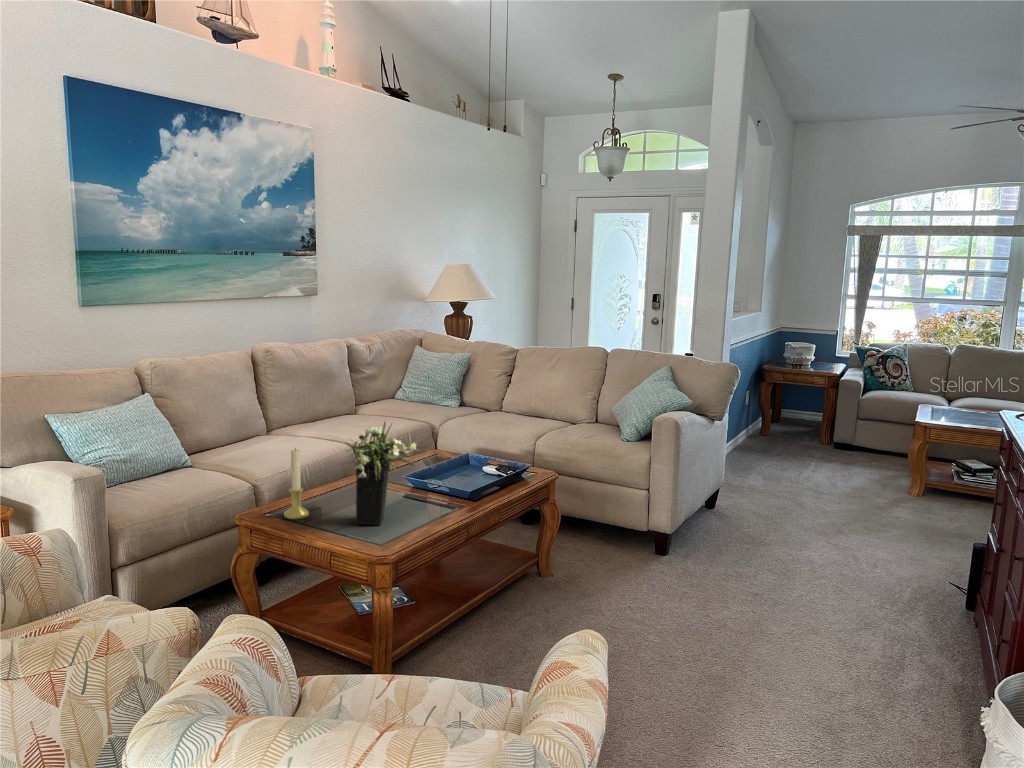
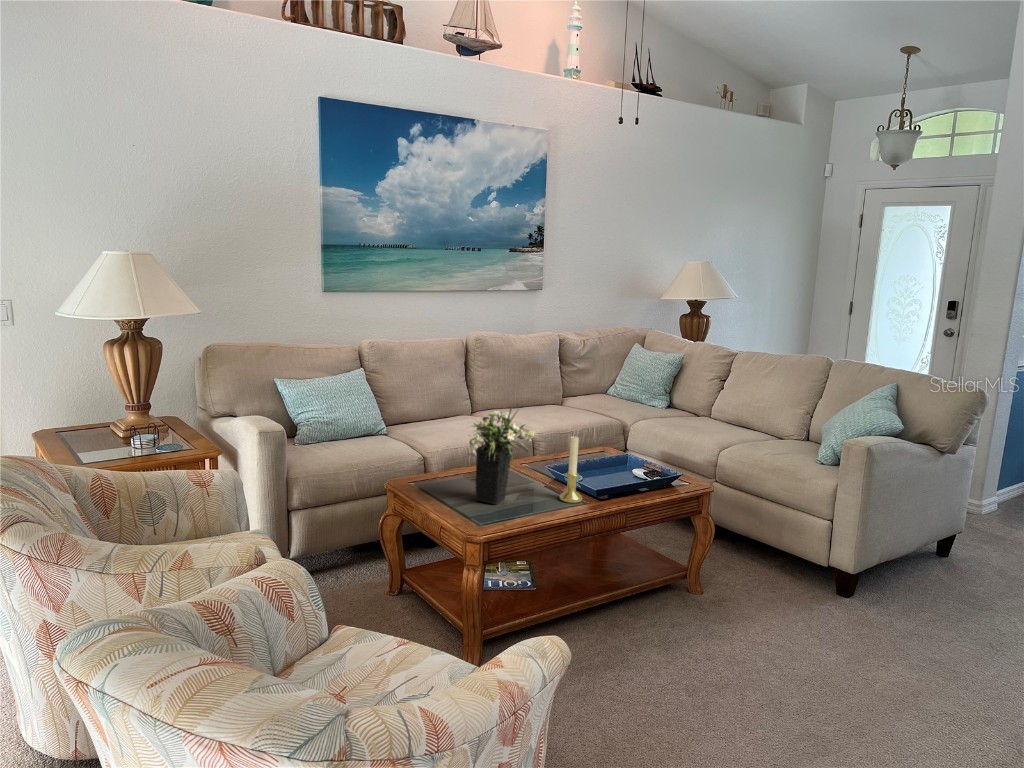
candle holder: present [284,448,309,520] -> present [560,436,582,503]

